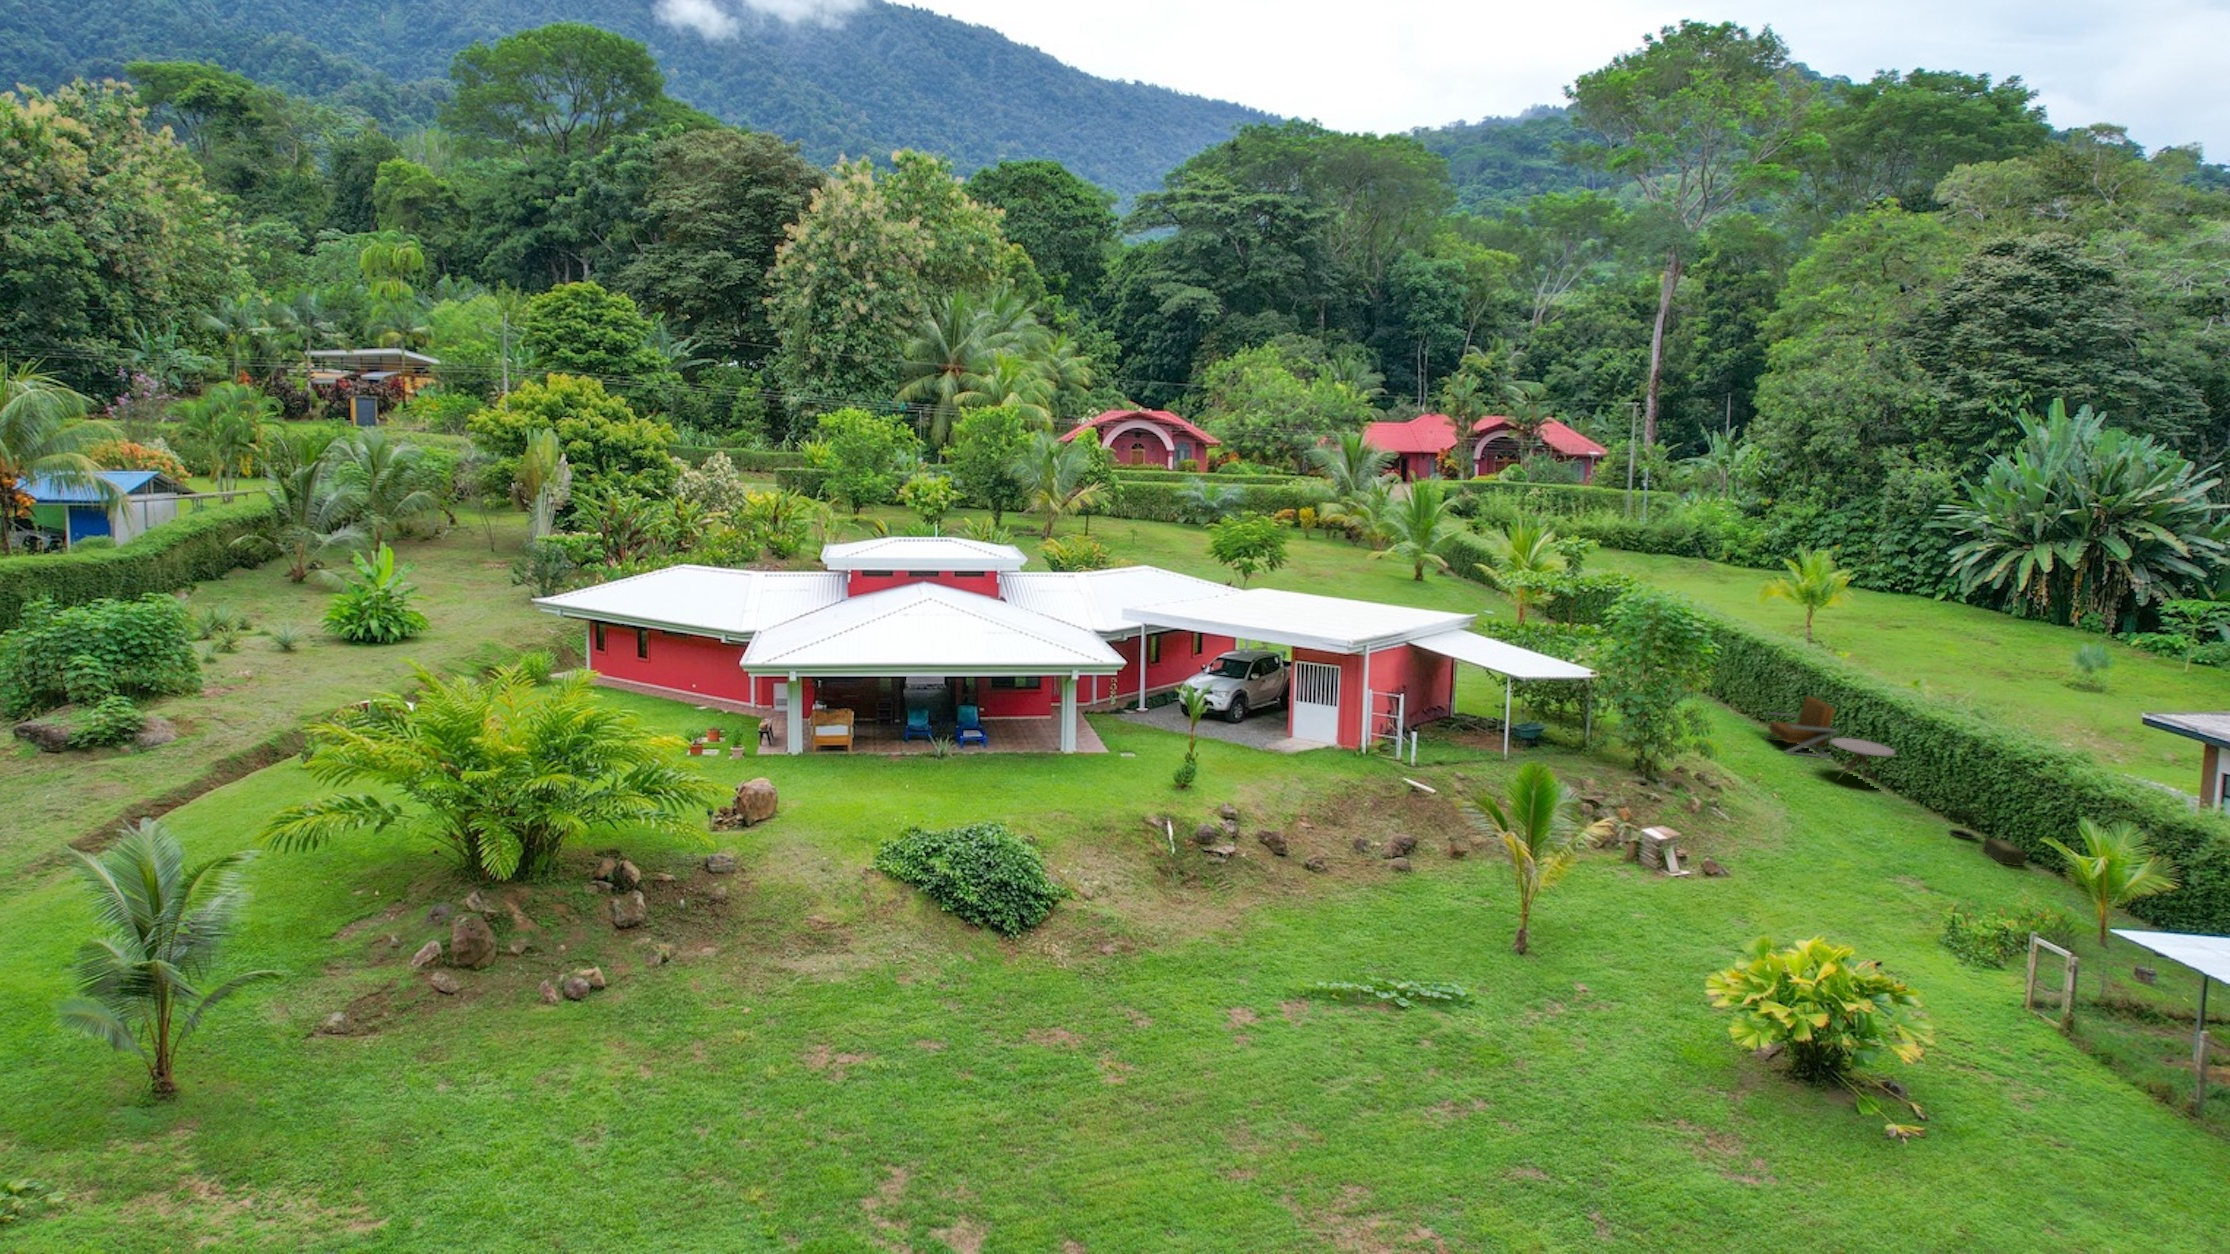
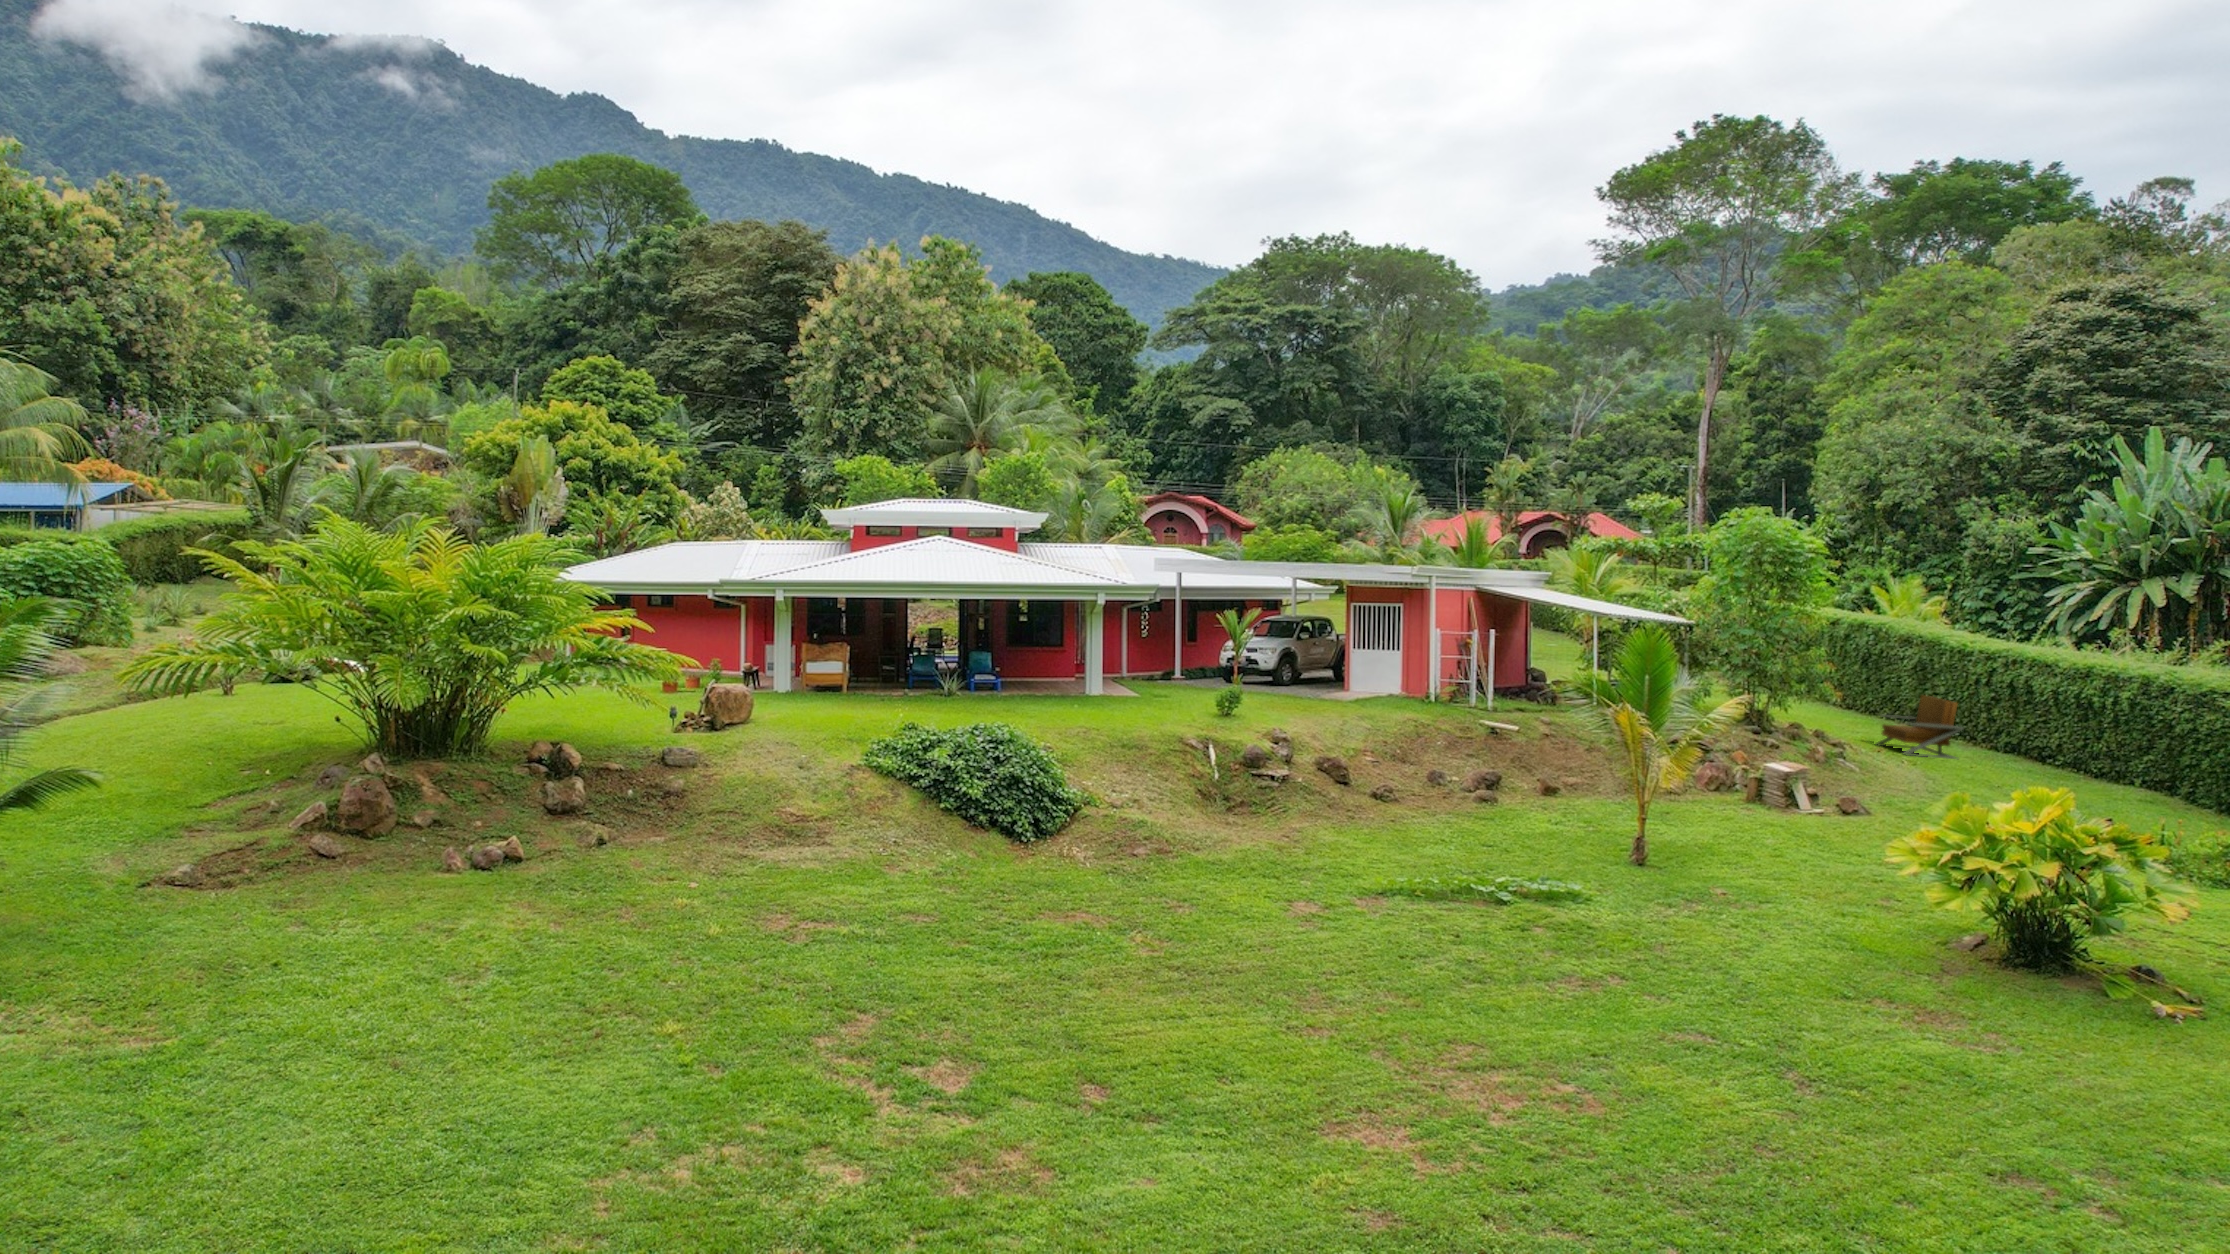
round table: present [1831,738,1895,786] -> none [1959,728,2037,780]
potted tree: present [1949,799,1980,839] -> none [2110,765,2154,817]
woven basket: present [1983,838,2026,866] -> none [2161,809,2217,836]

